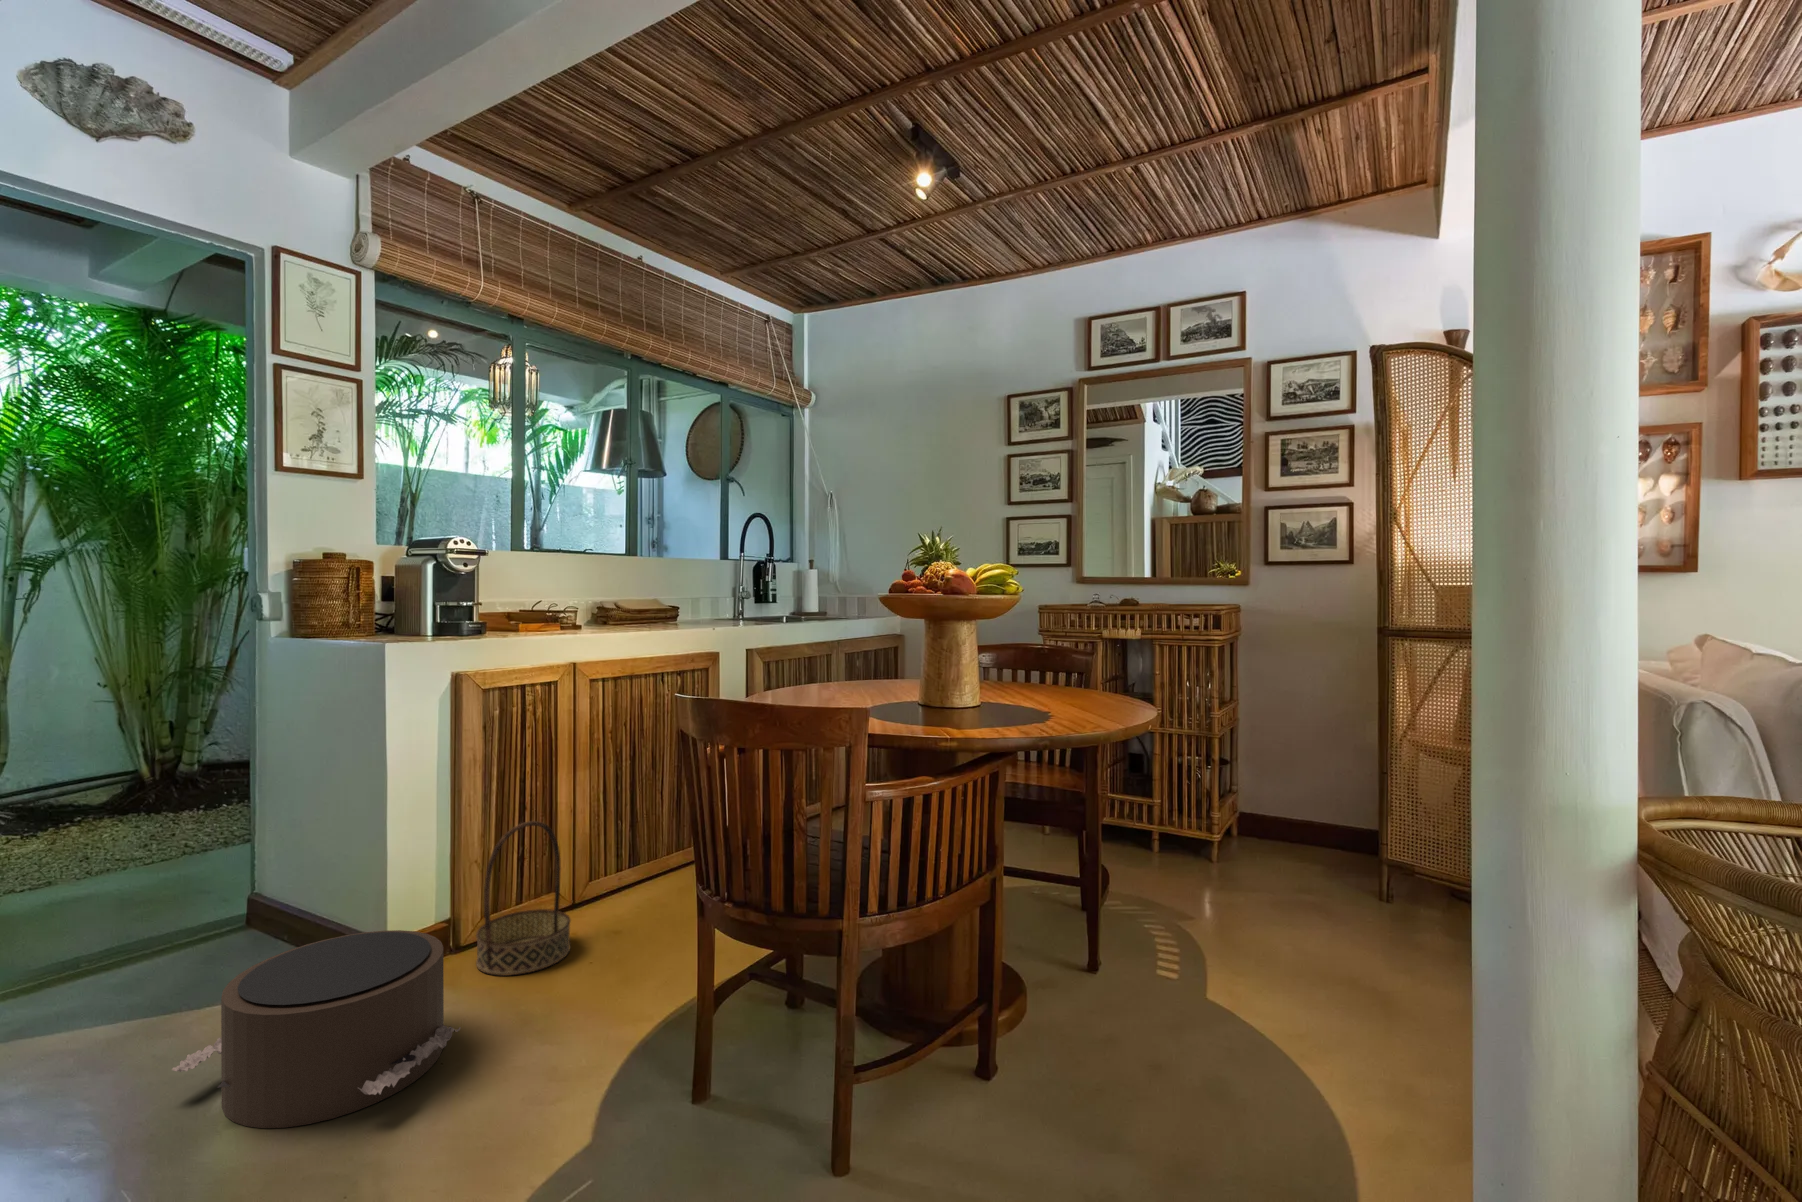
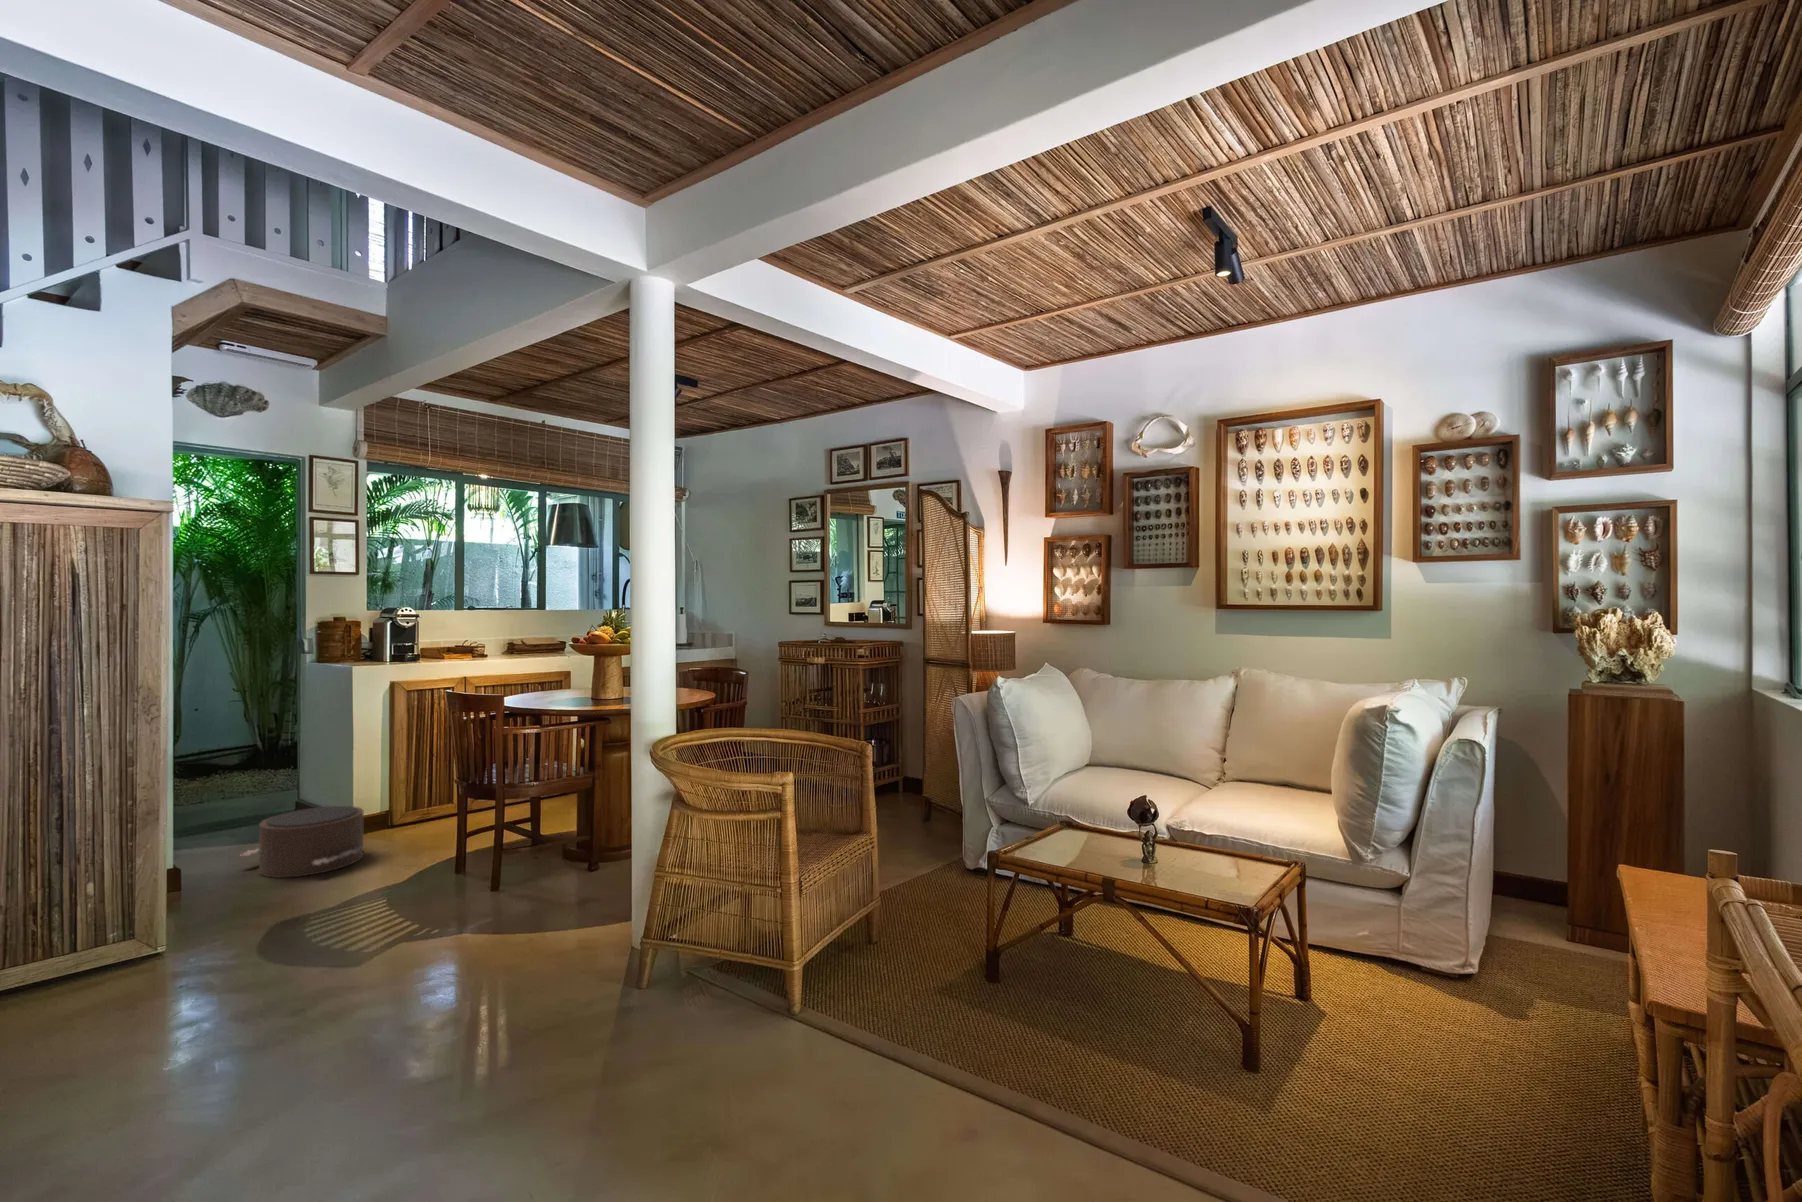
basket: present [476,821,571,976] -> none [398,760,451,837]

